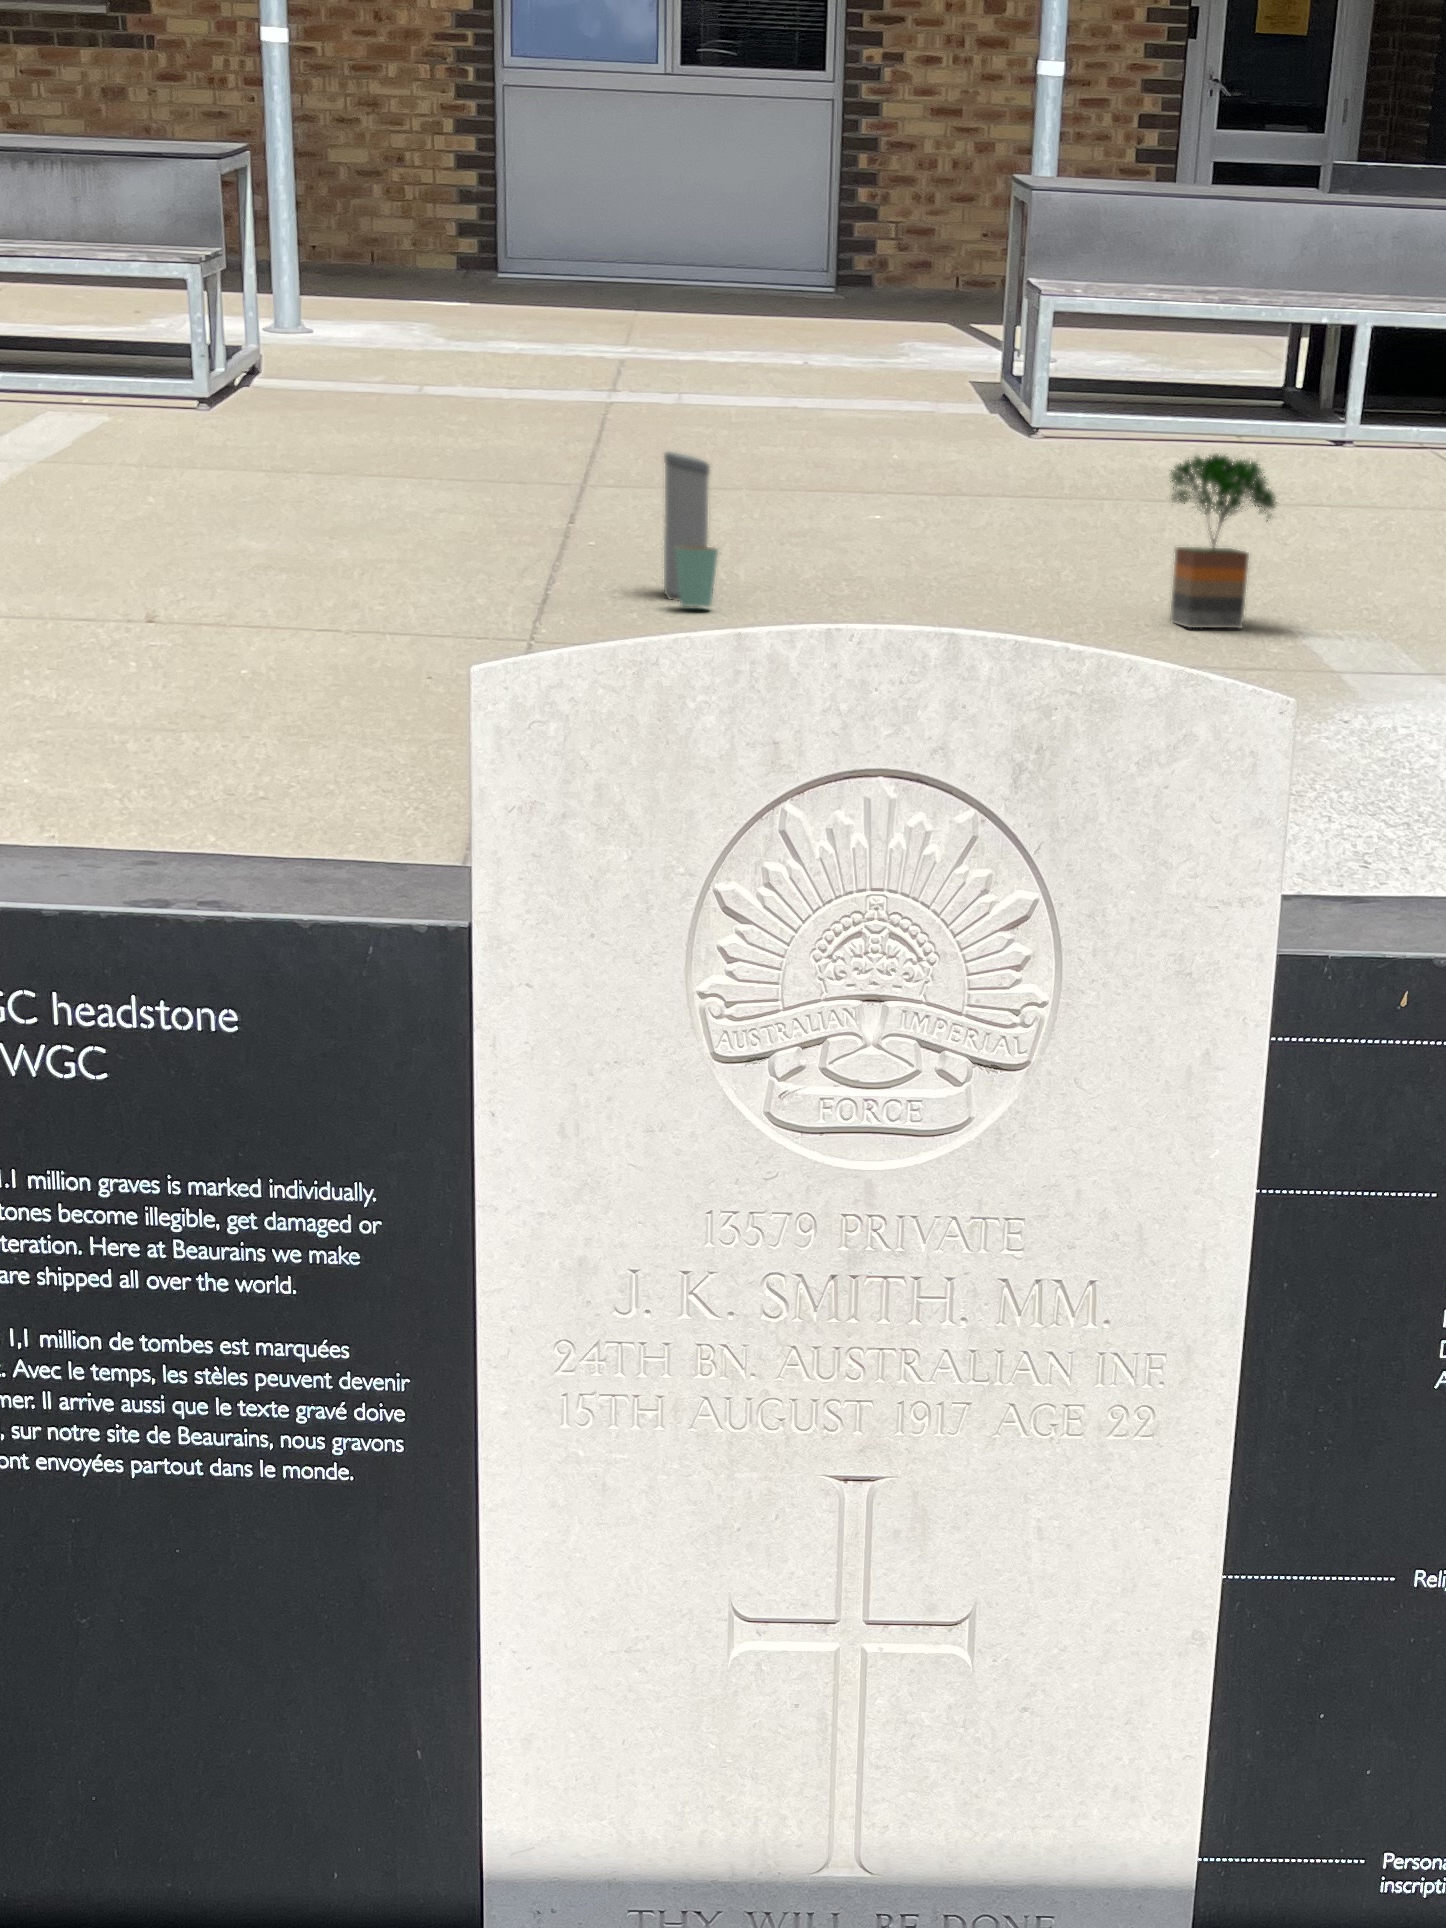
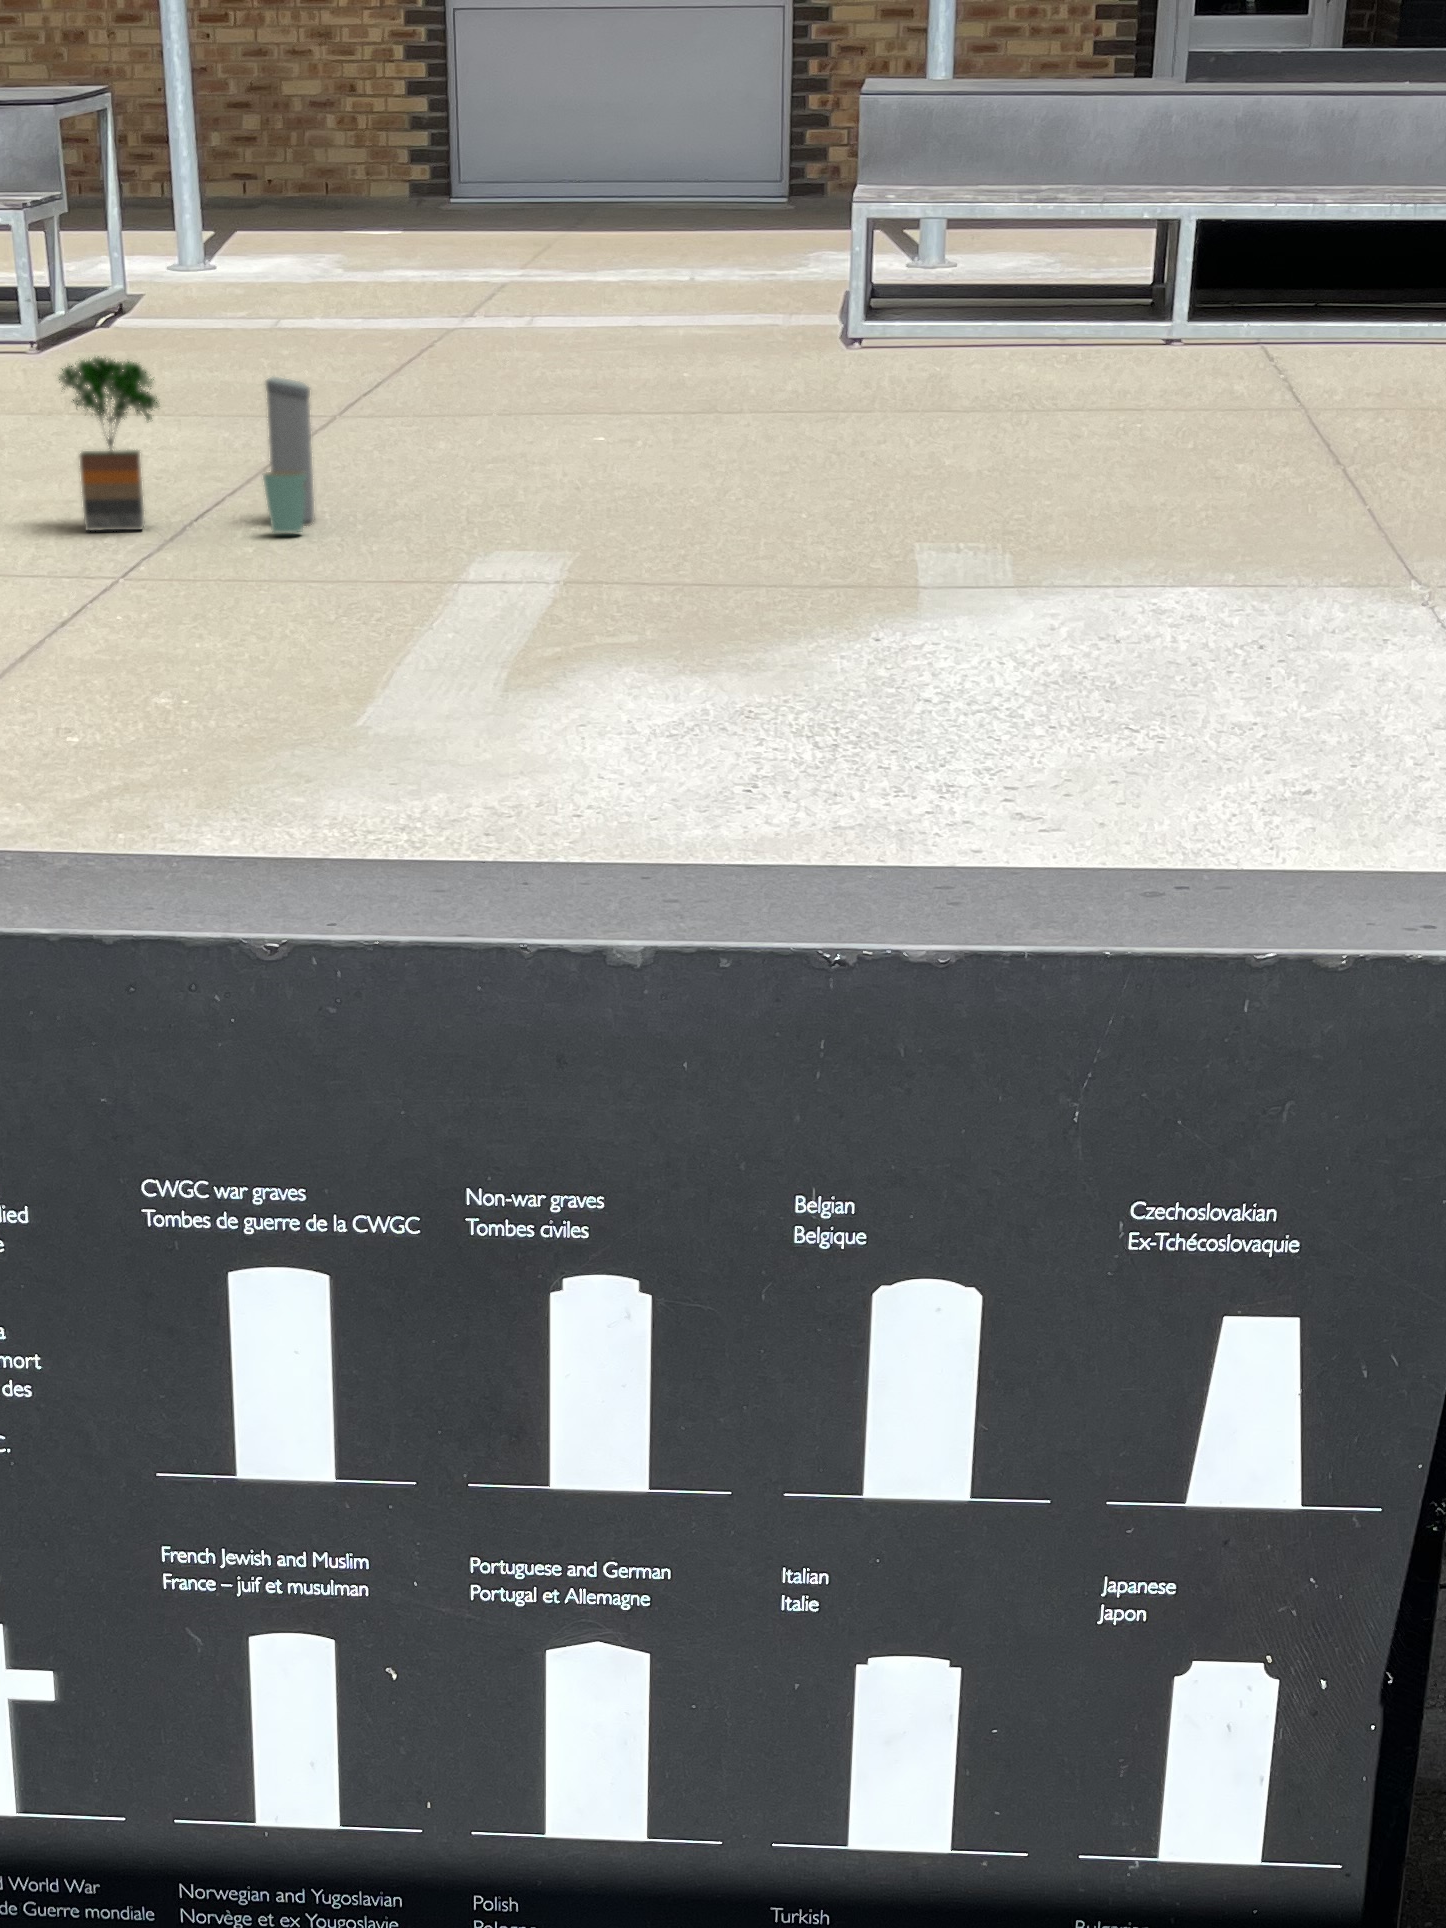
potted tree: present [1169,454,1277,628] -> present [58,356,159,530]

